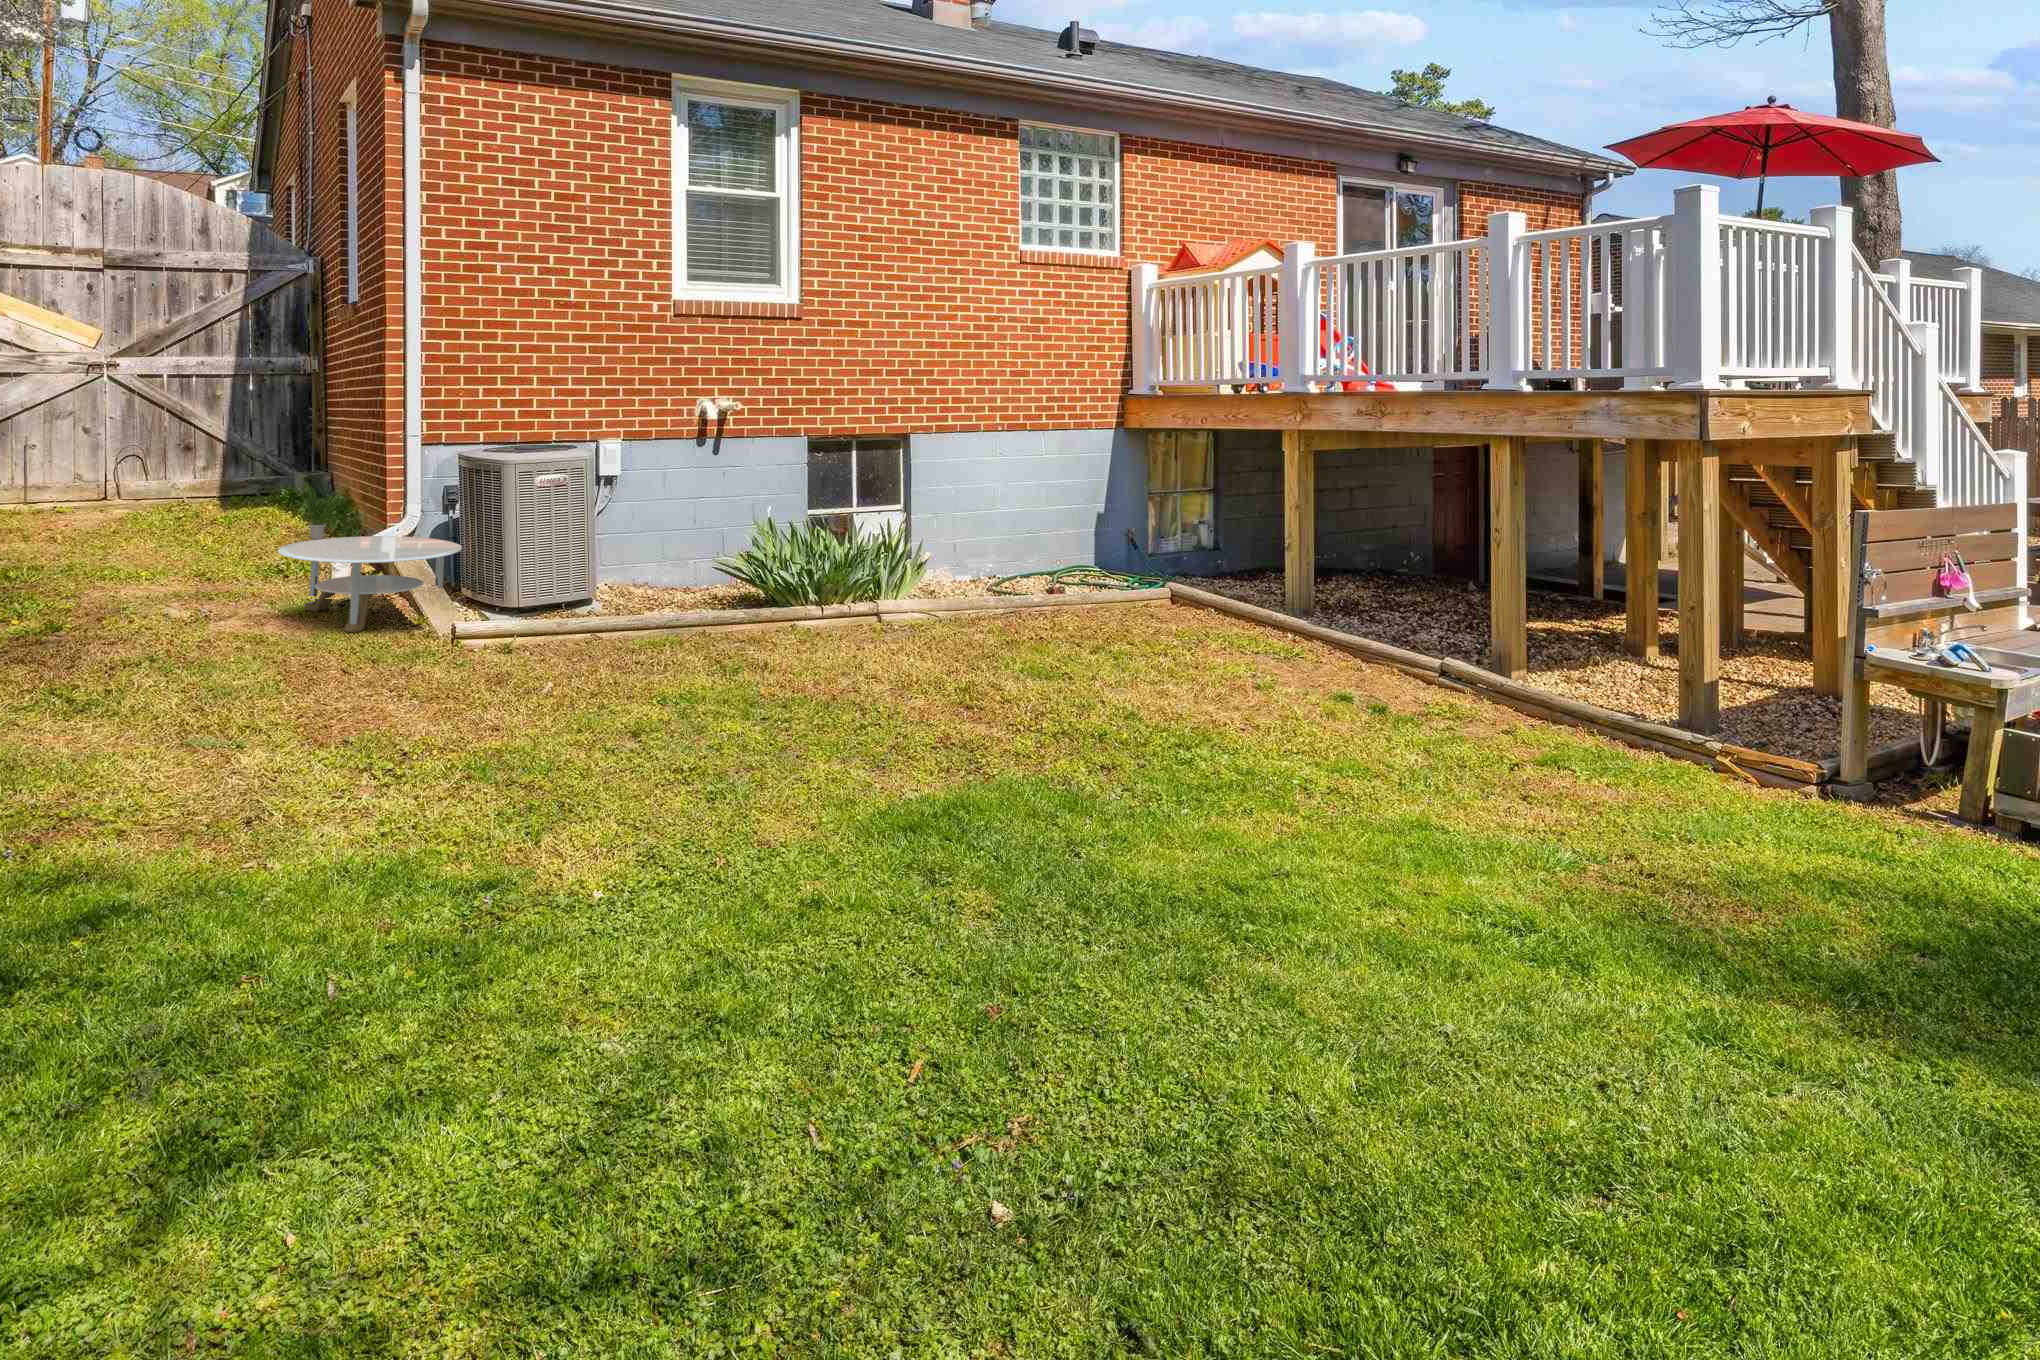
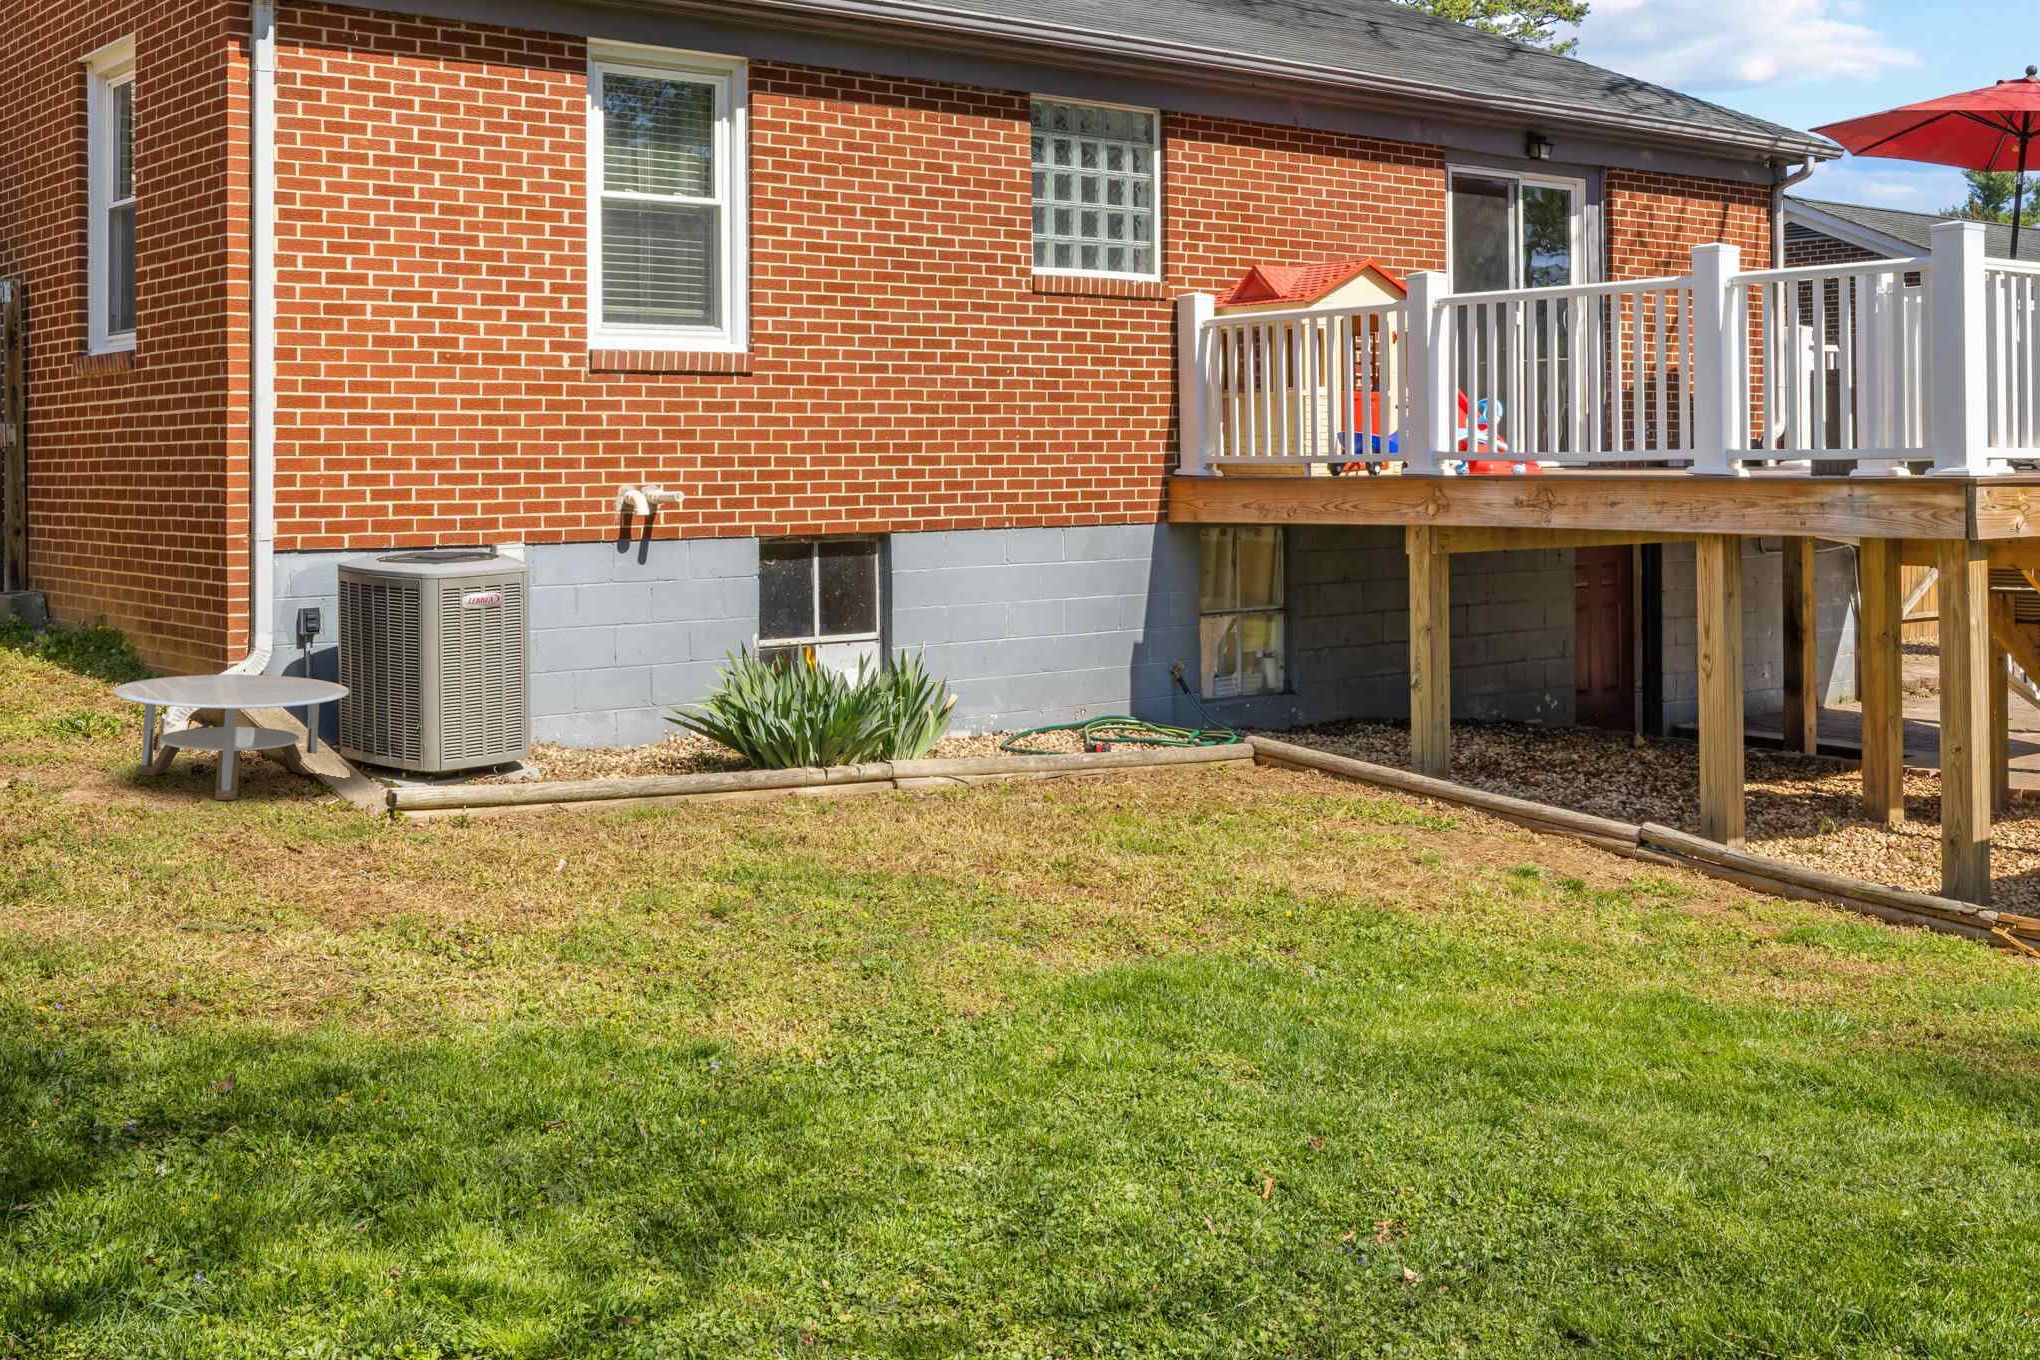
potted plant: present [295,482,344,539] -> none [22,599,102,683]

